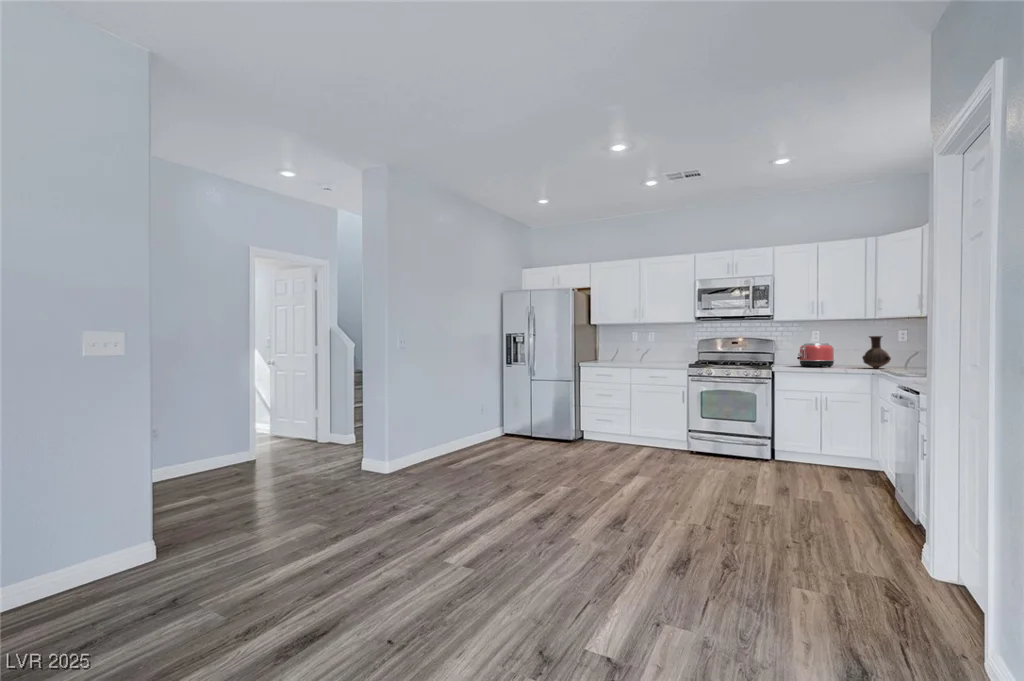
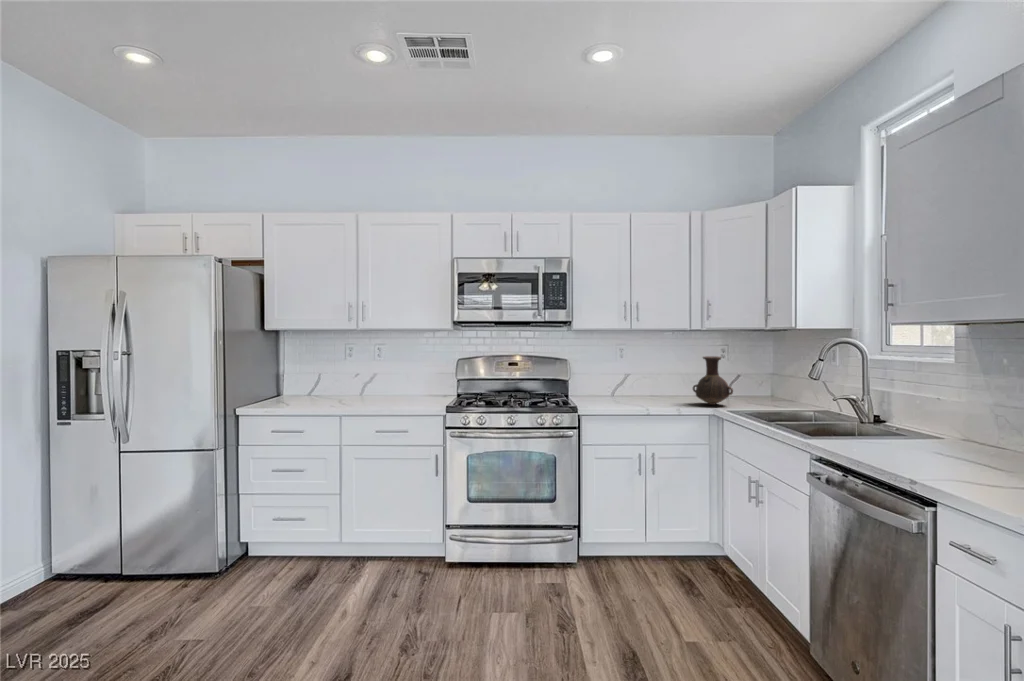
toaster: present [797,343,834,367] -> none [609,366,657,406]

